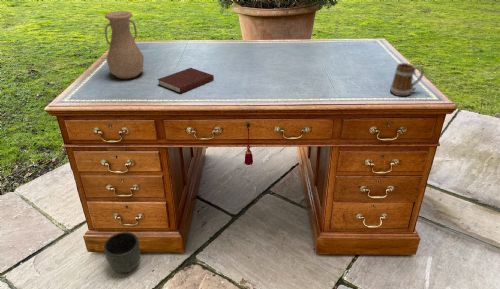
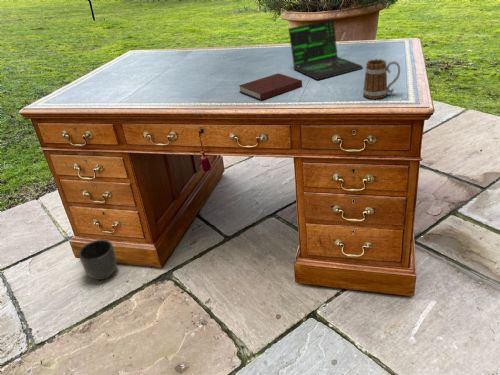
vase: present [105,11,144,79] -> none [79,17,123,85]
laptop: none [306,23,368,77] -> present [289,20,362,80]
notebook: present [158,68,214,93] -> present [239,73,302,100]

